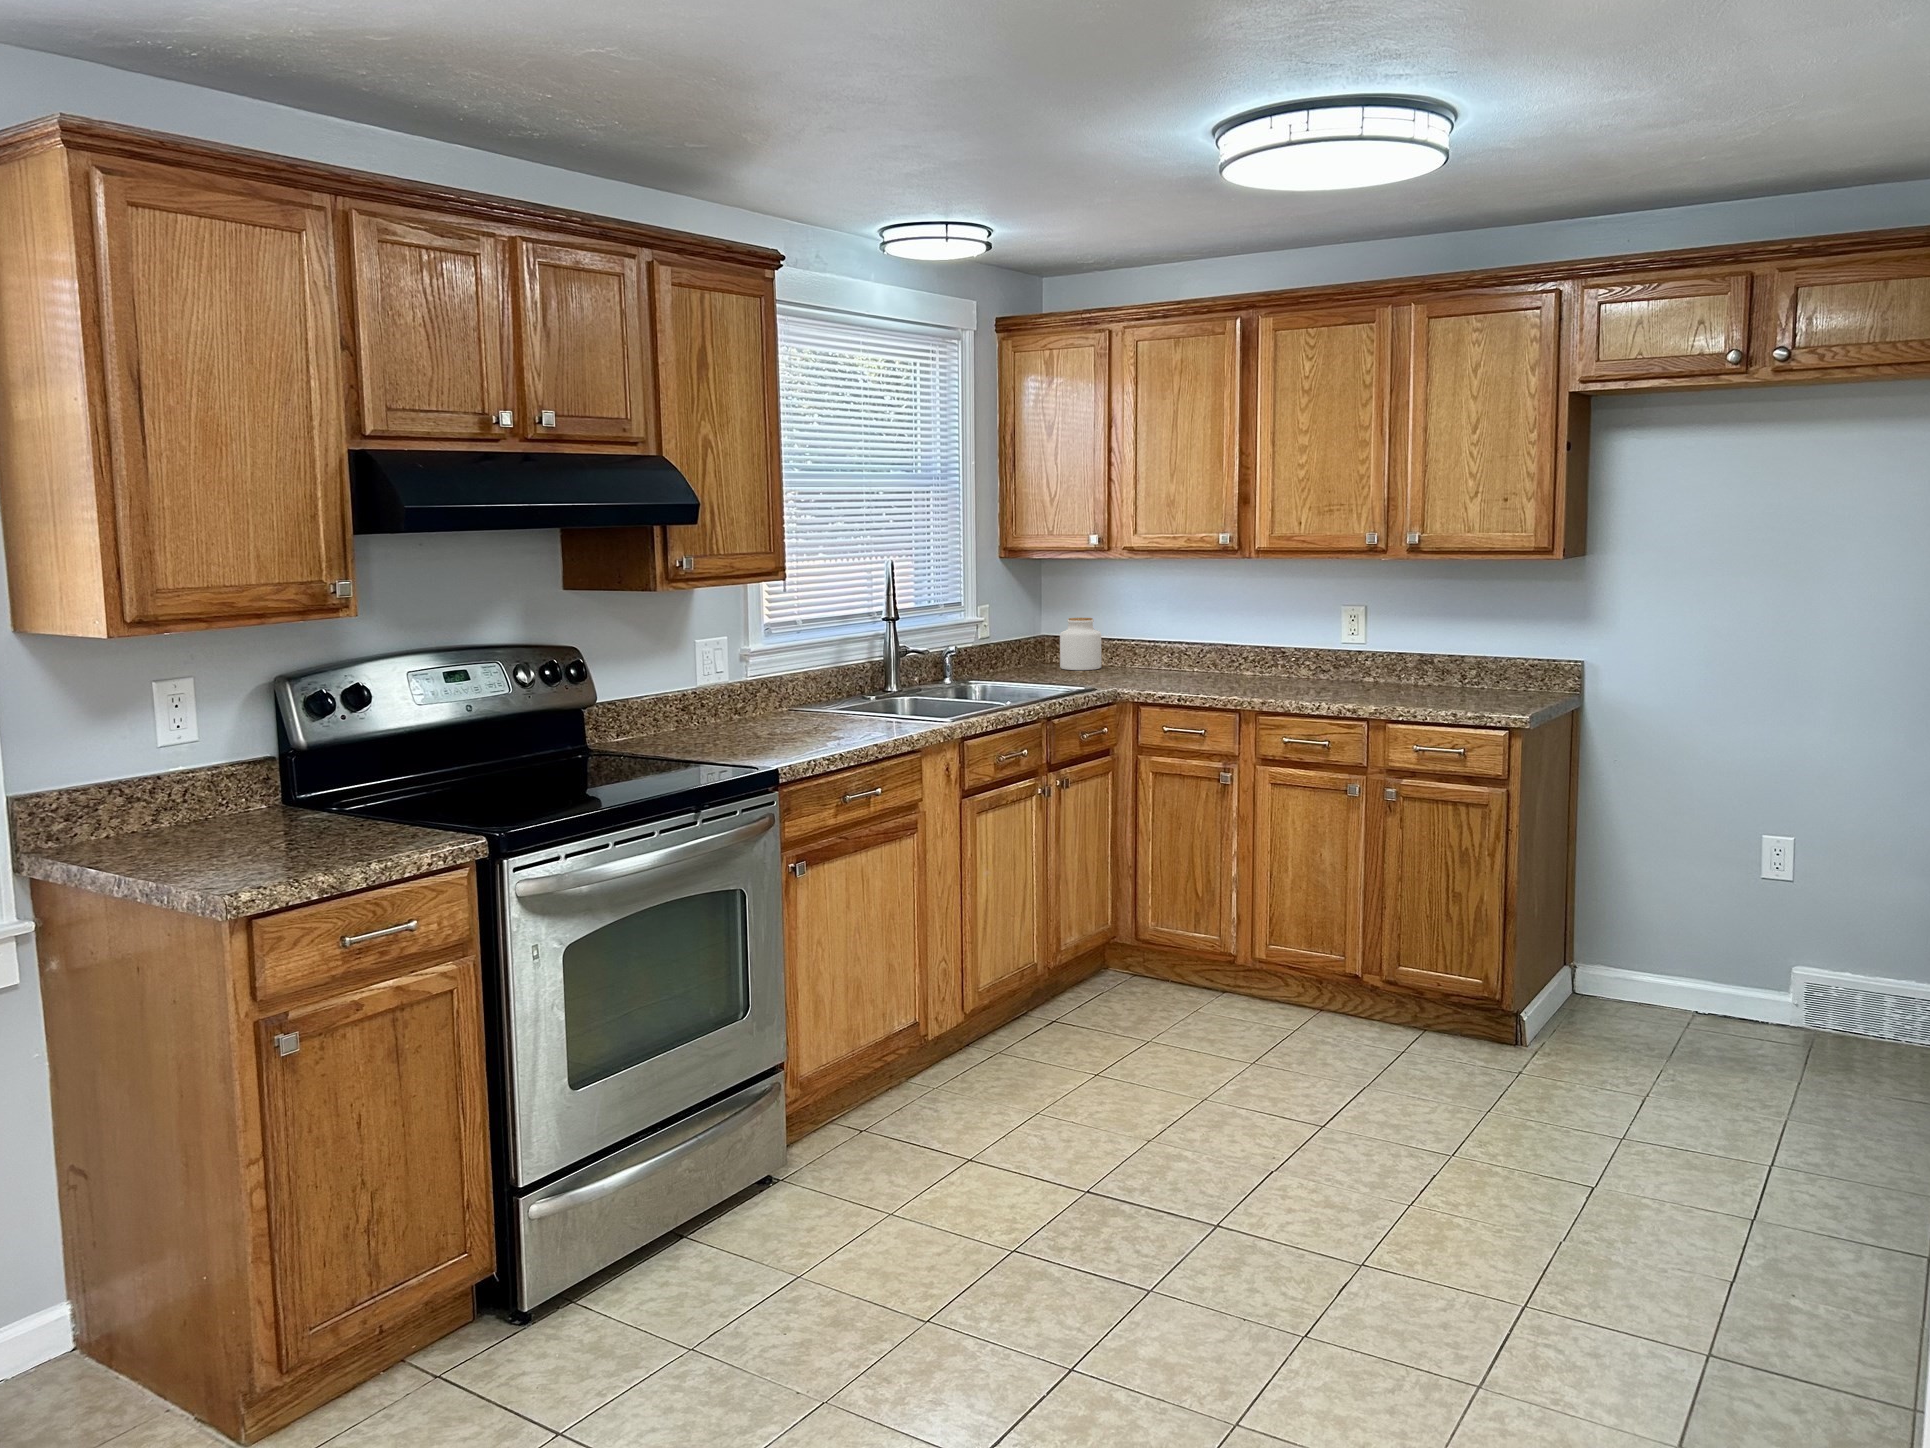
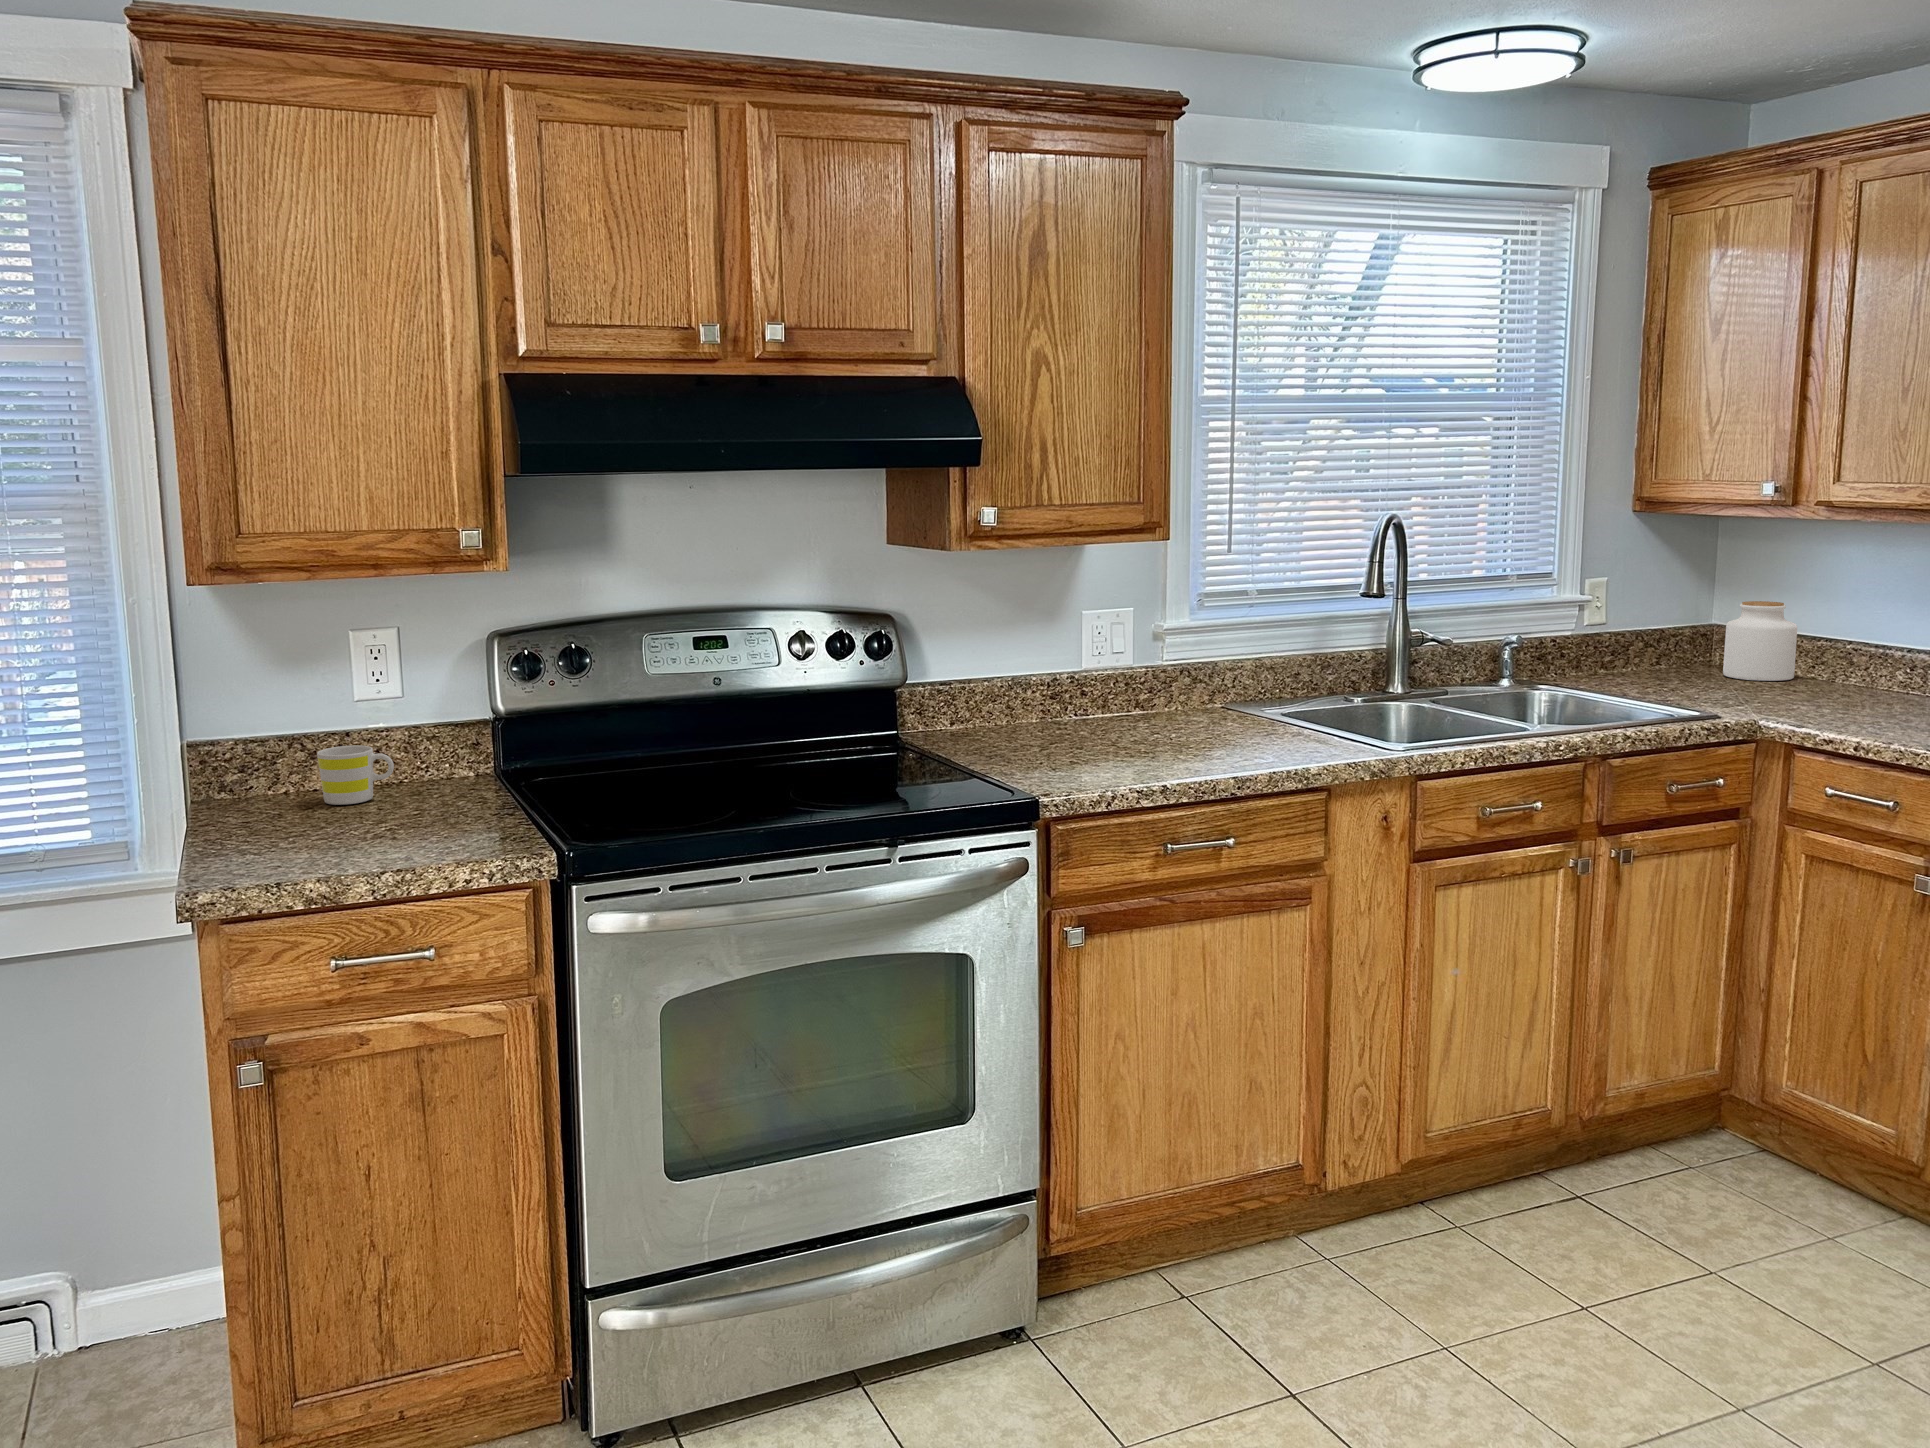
mug: none [160,783,234,837] -> present [317,745,394,805]

